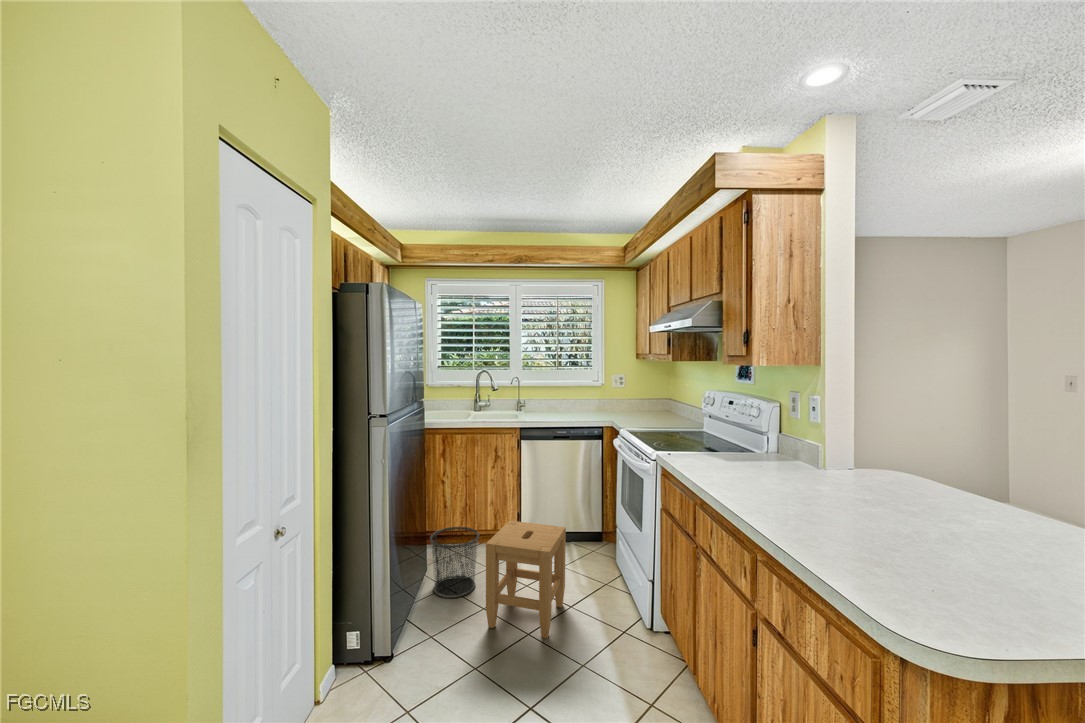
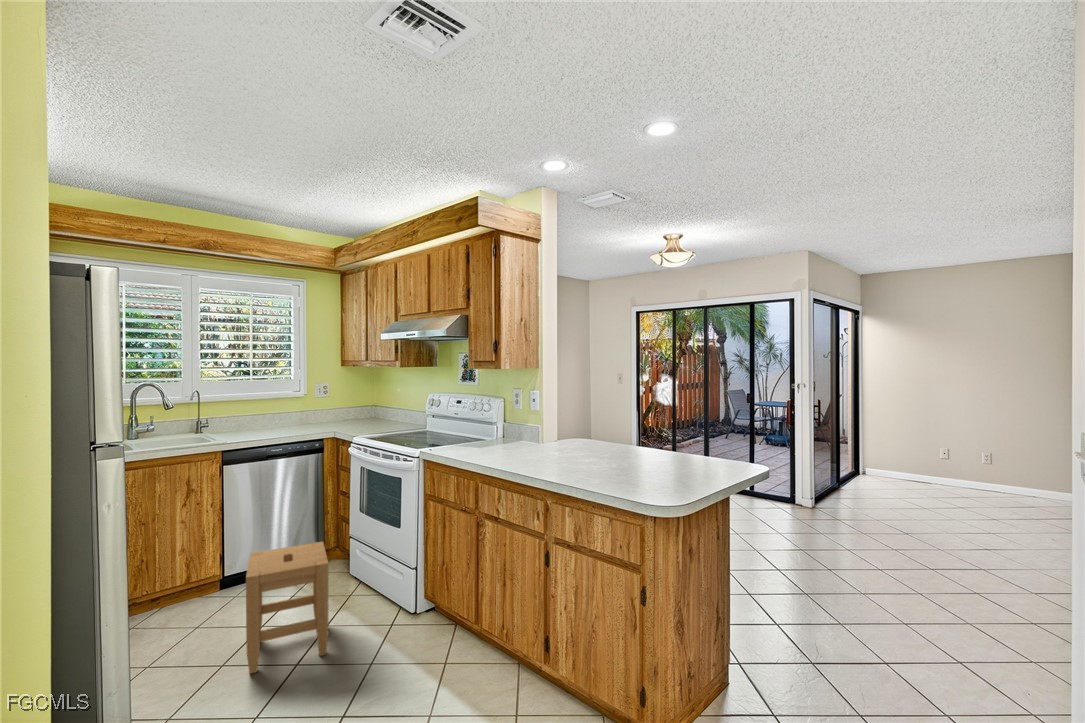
waste bin: present [430,527,479,598] -> none [124,581,202,677]

